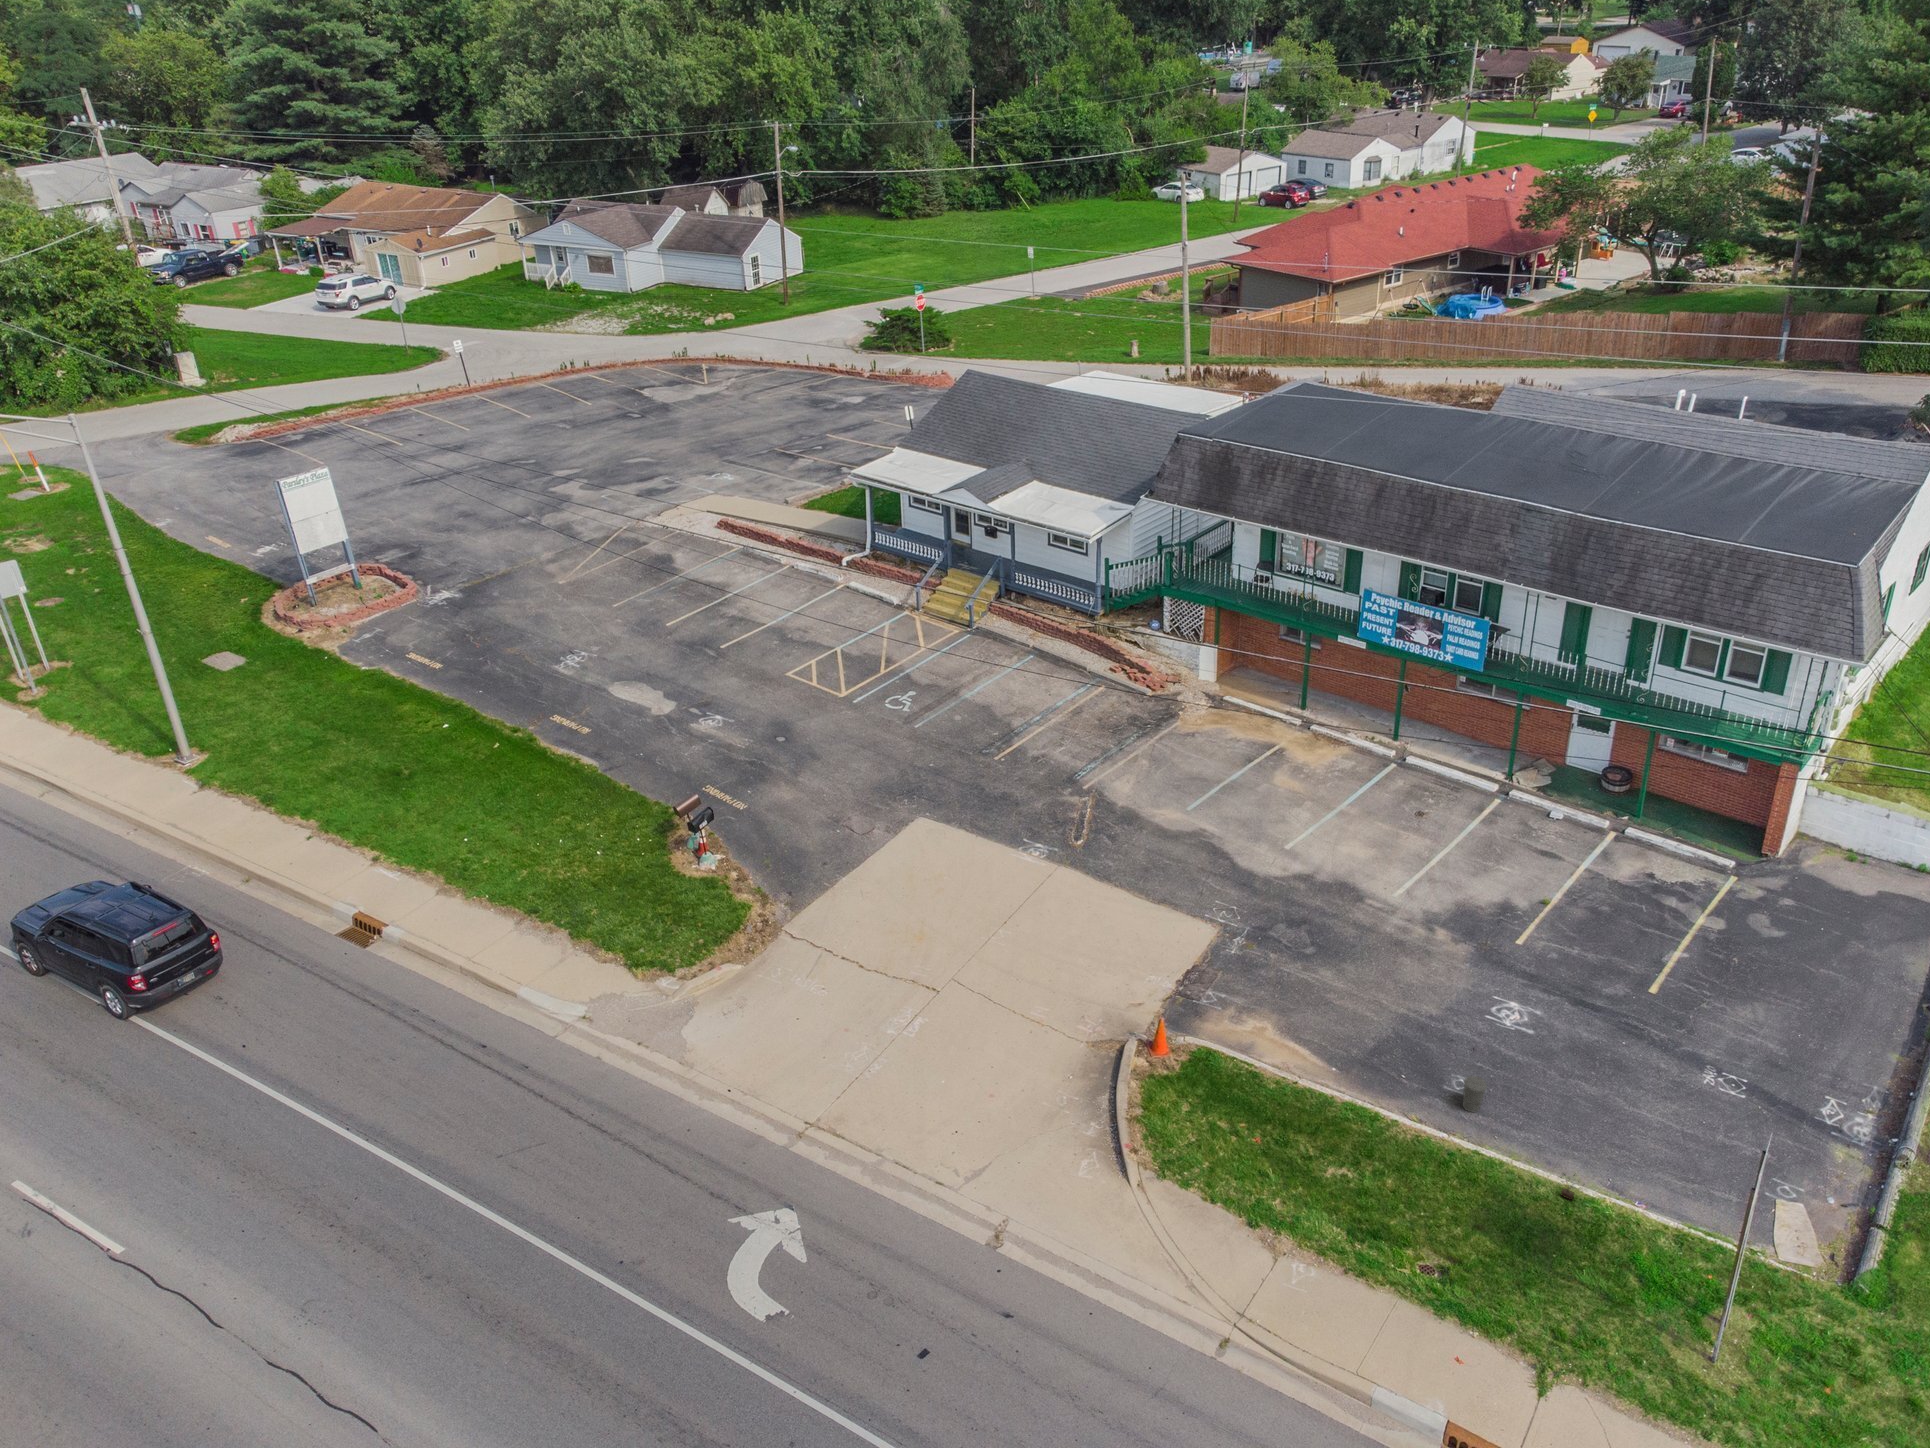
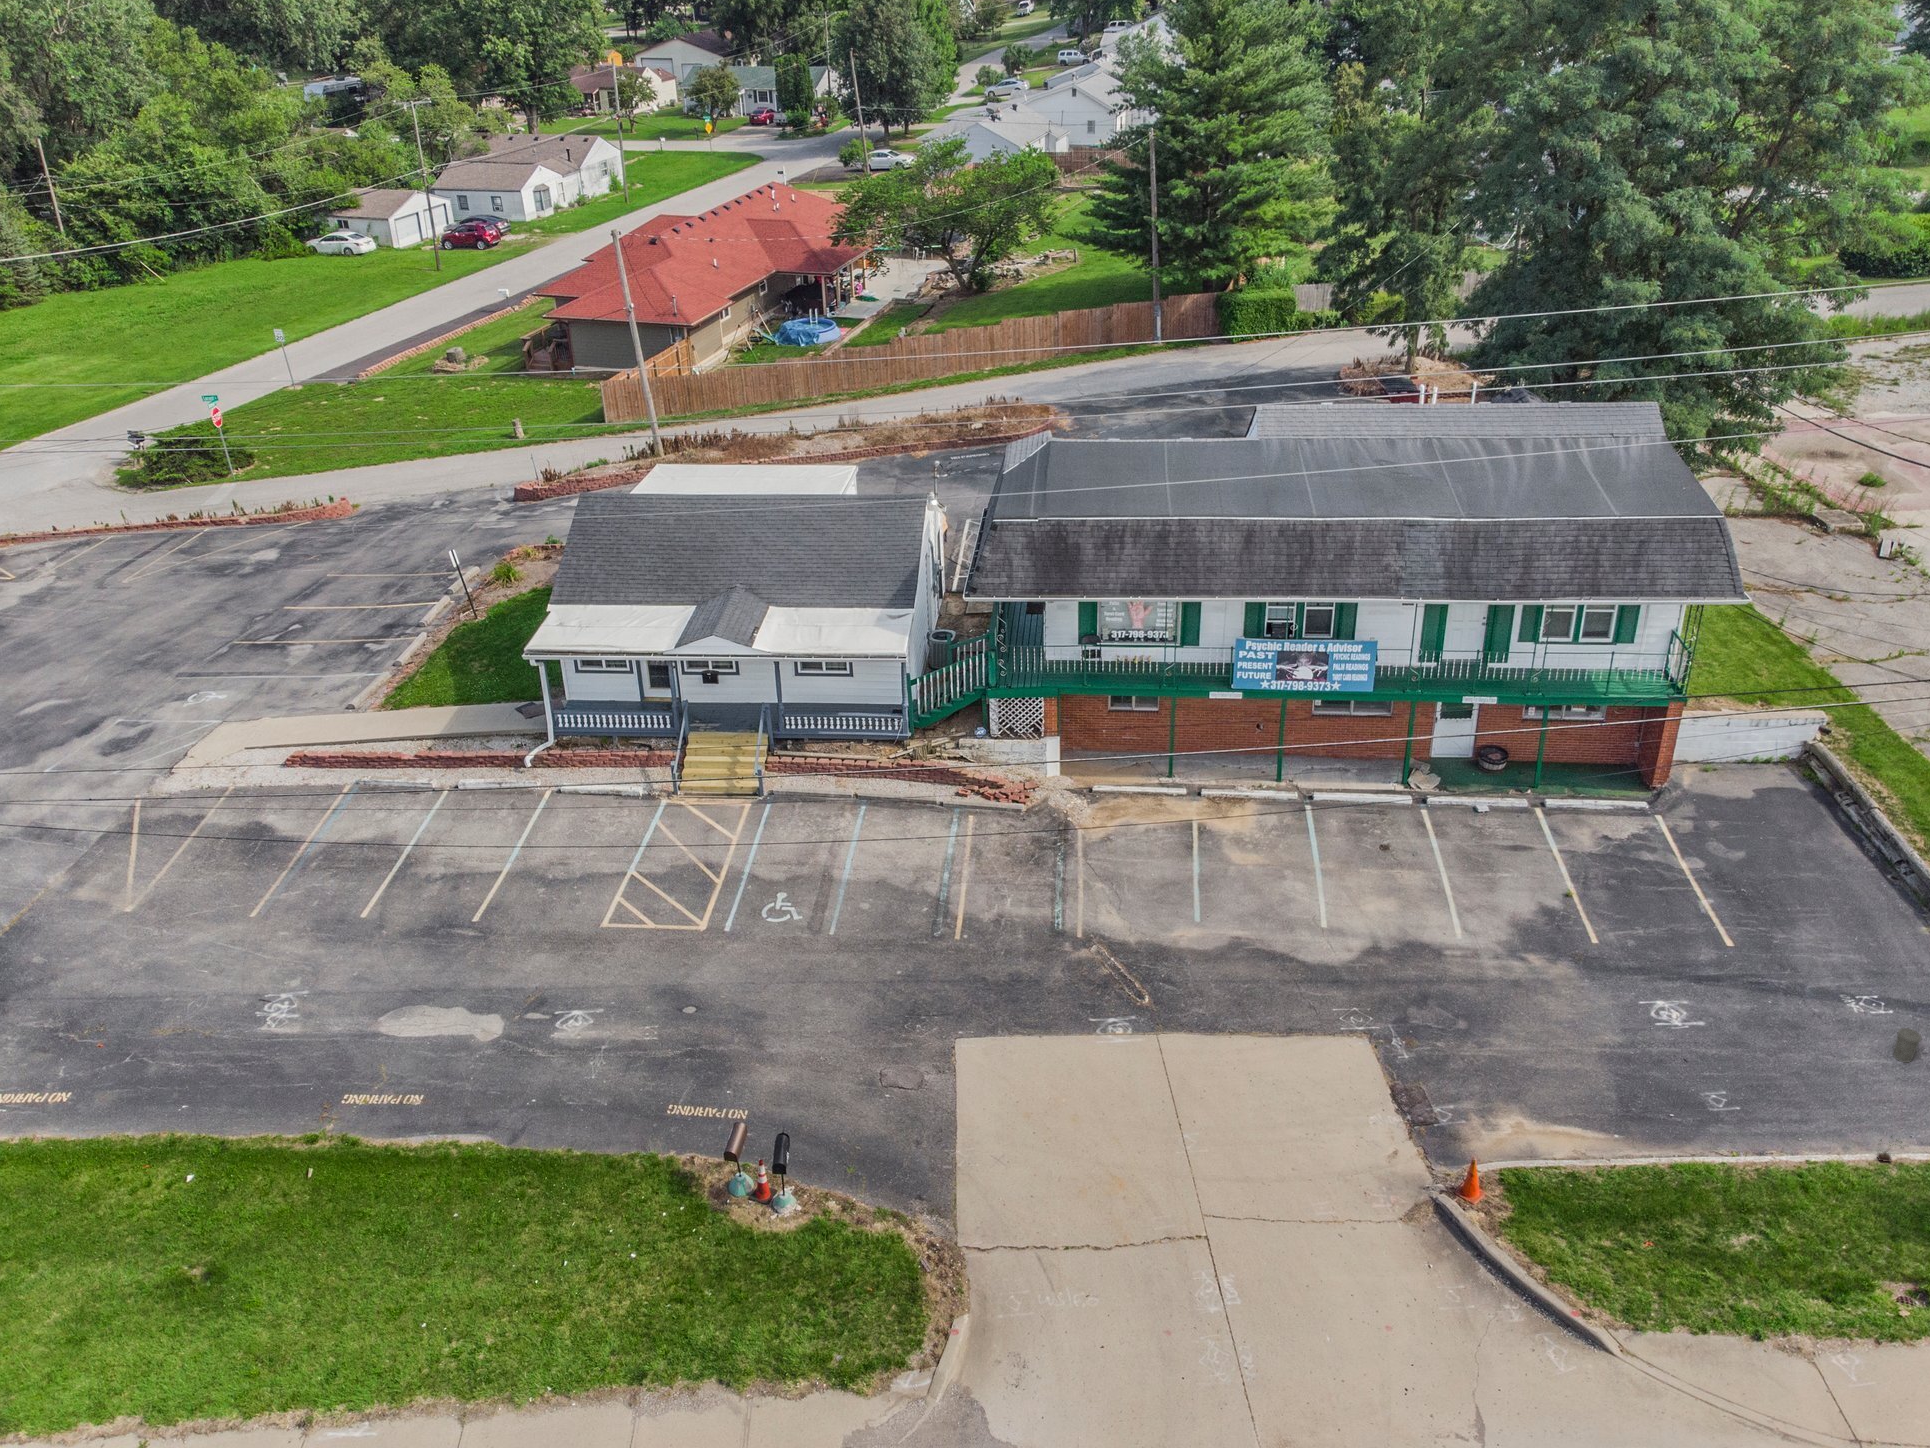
trash can: present [1463,1076,1487,1112] -> present [1894,1028,1922,1063]

